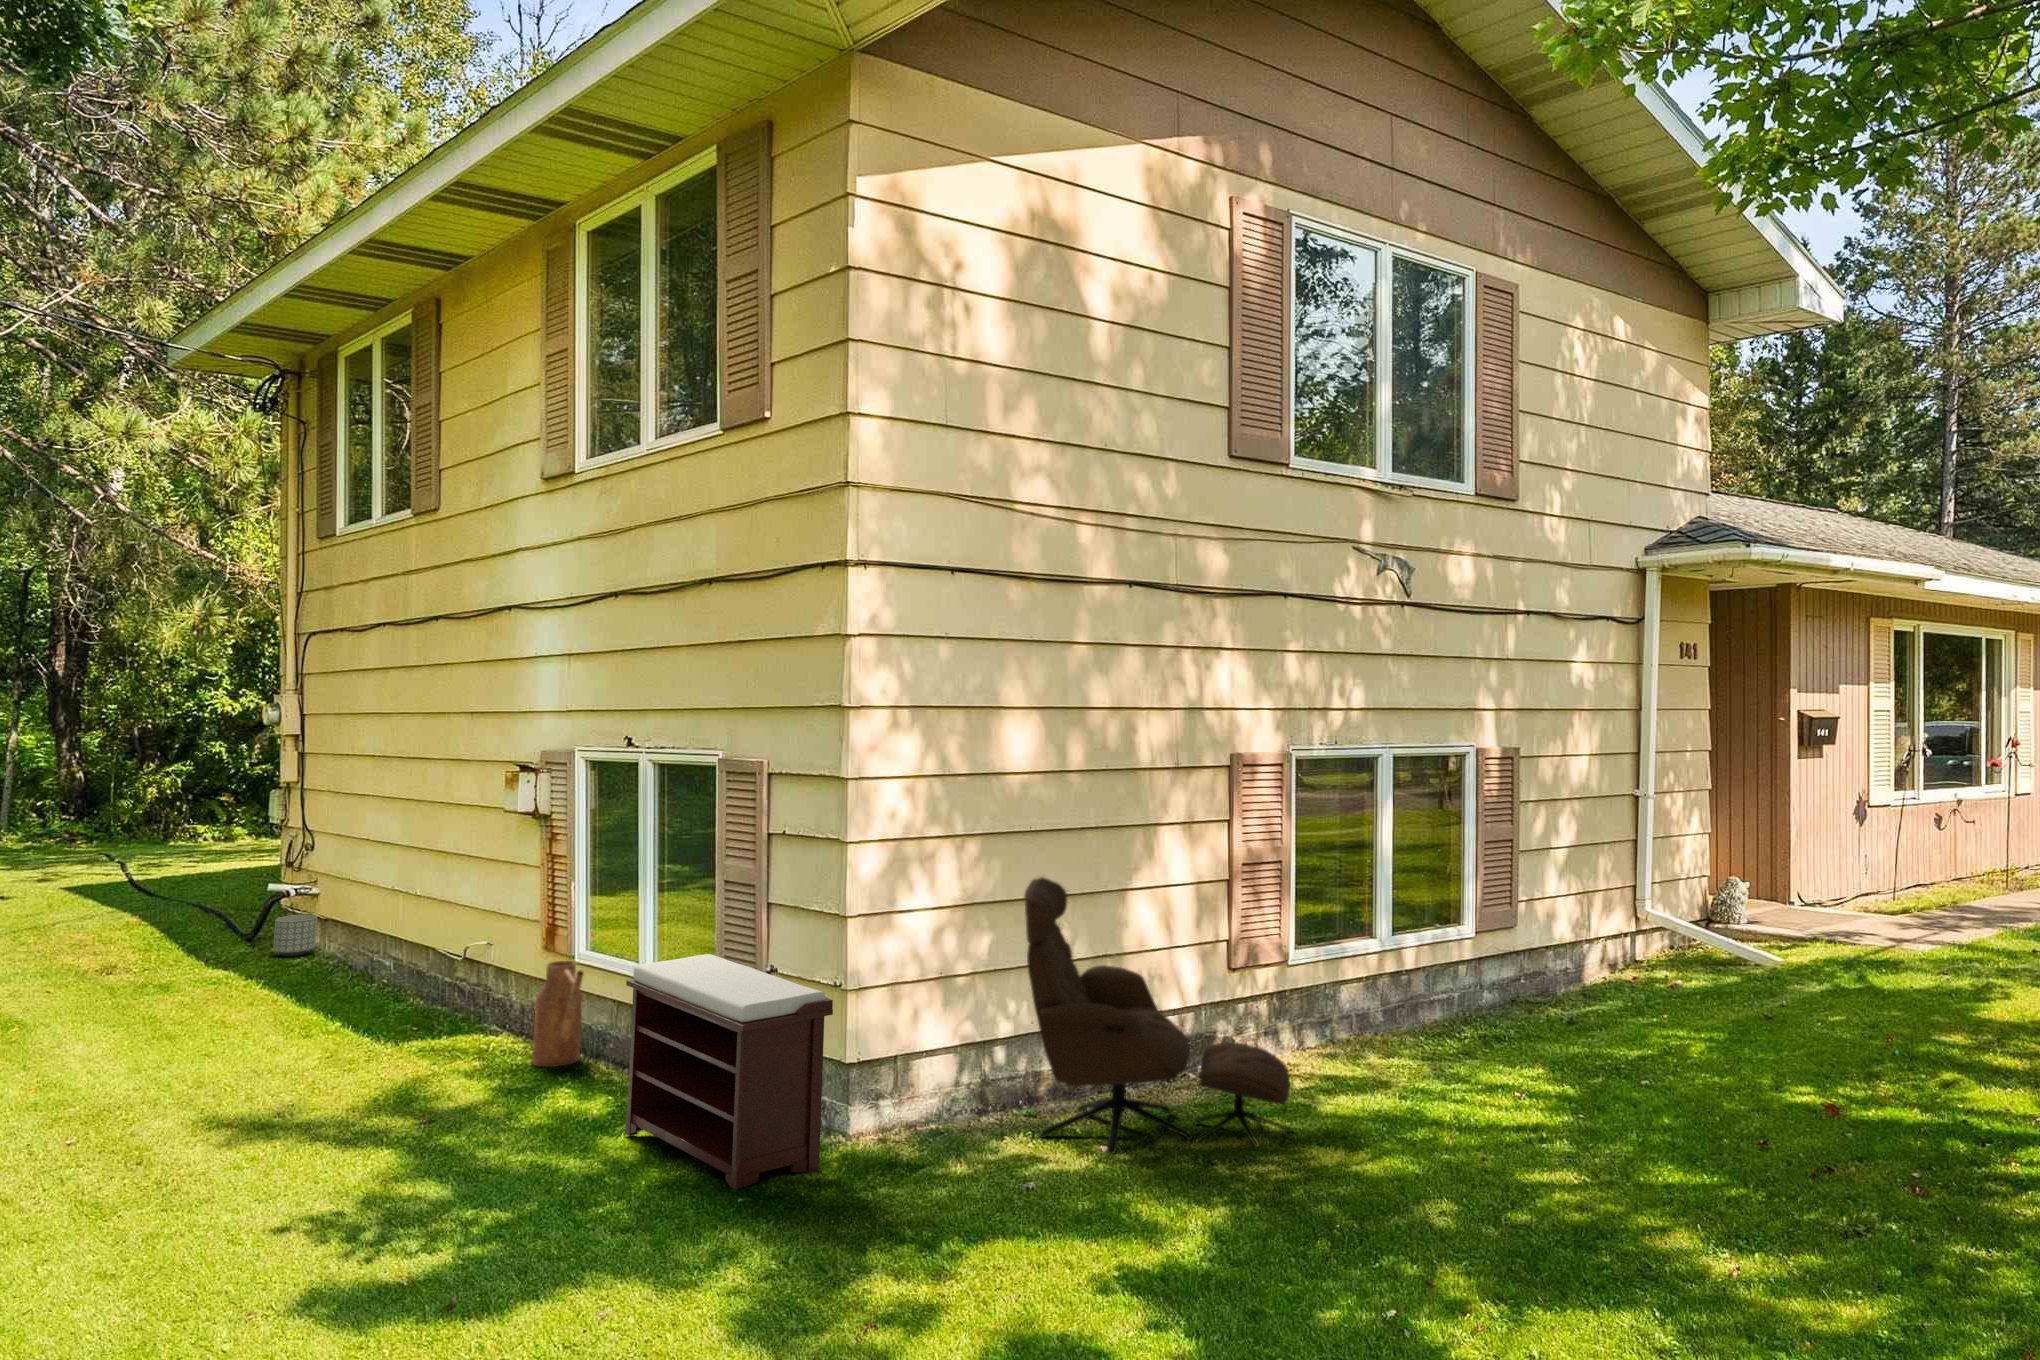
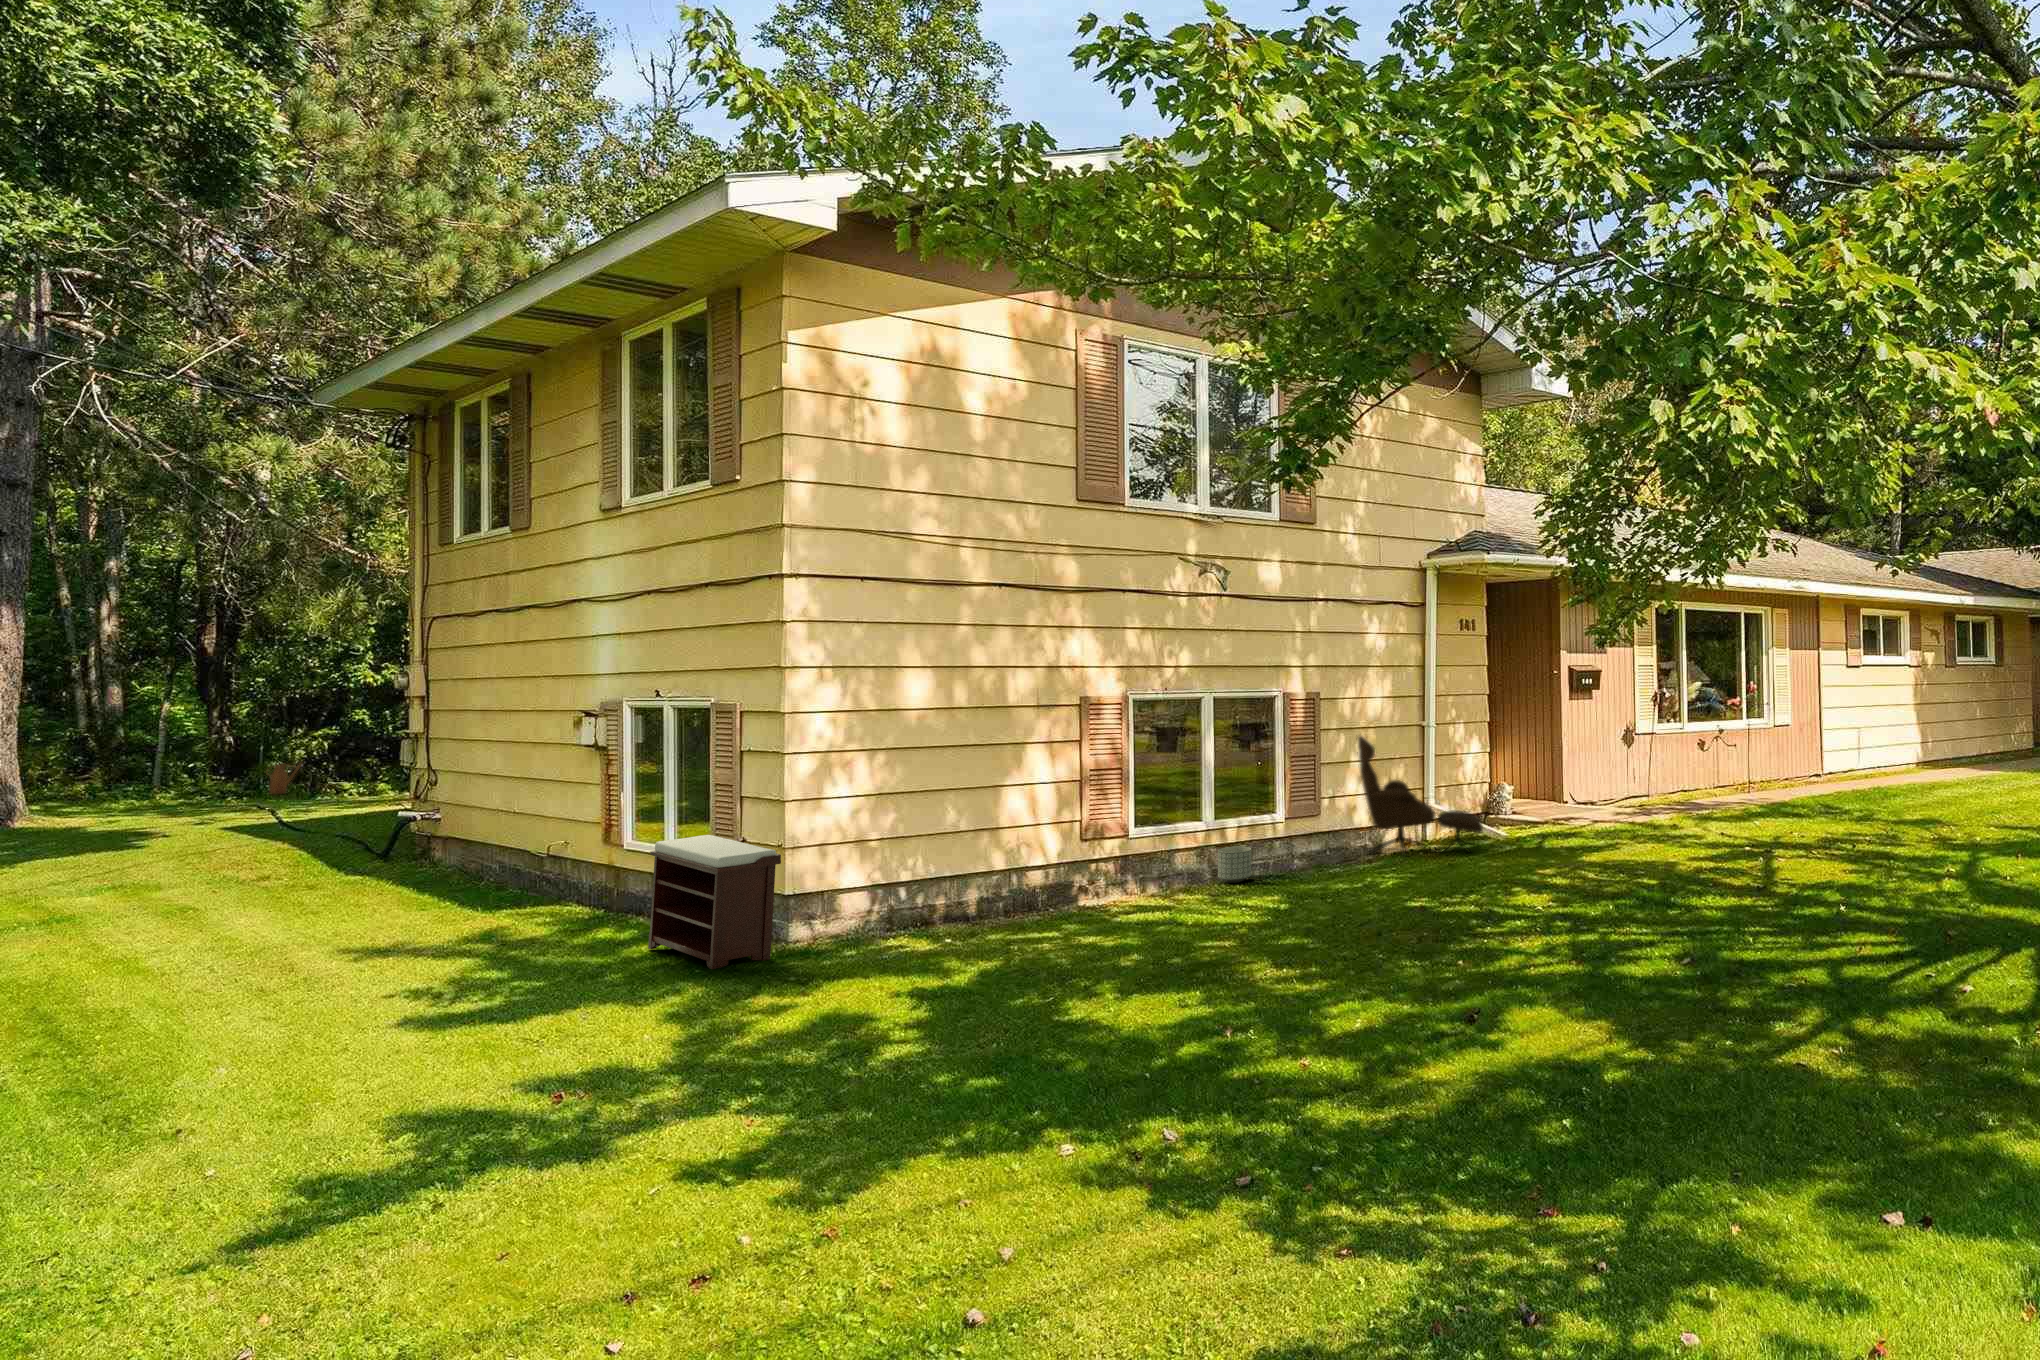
lounge chair: present [1024,877,1292,1154] -> present [1357,736,1483,857]
planter: present [273,914,317,956] -> present [1218,846,1251,883]
watering can: present [532,960,584,1067] -> present [269,763,301,794]

